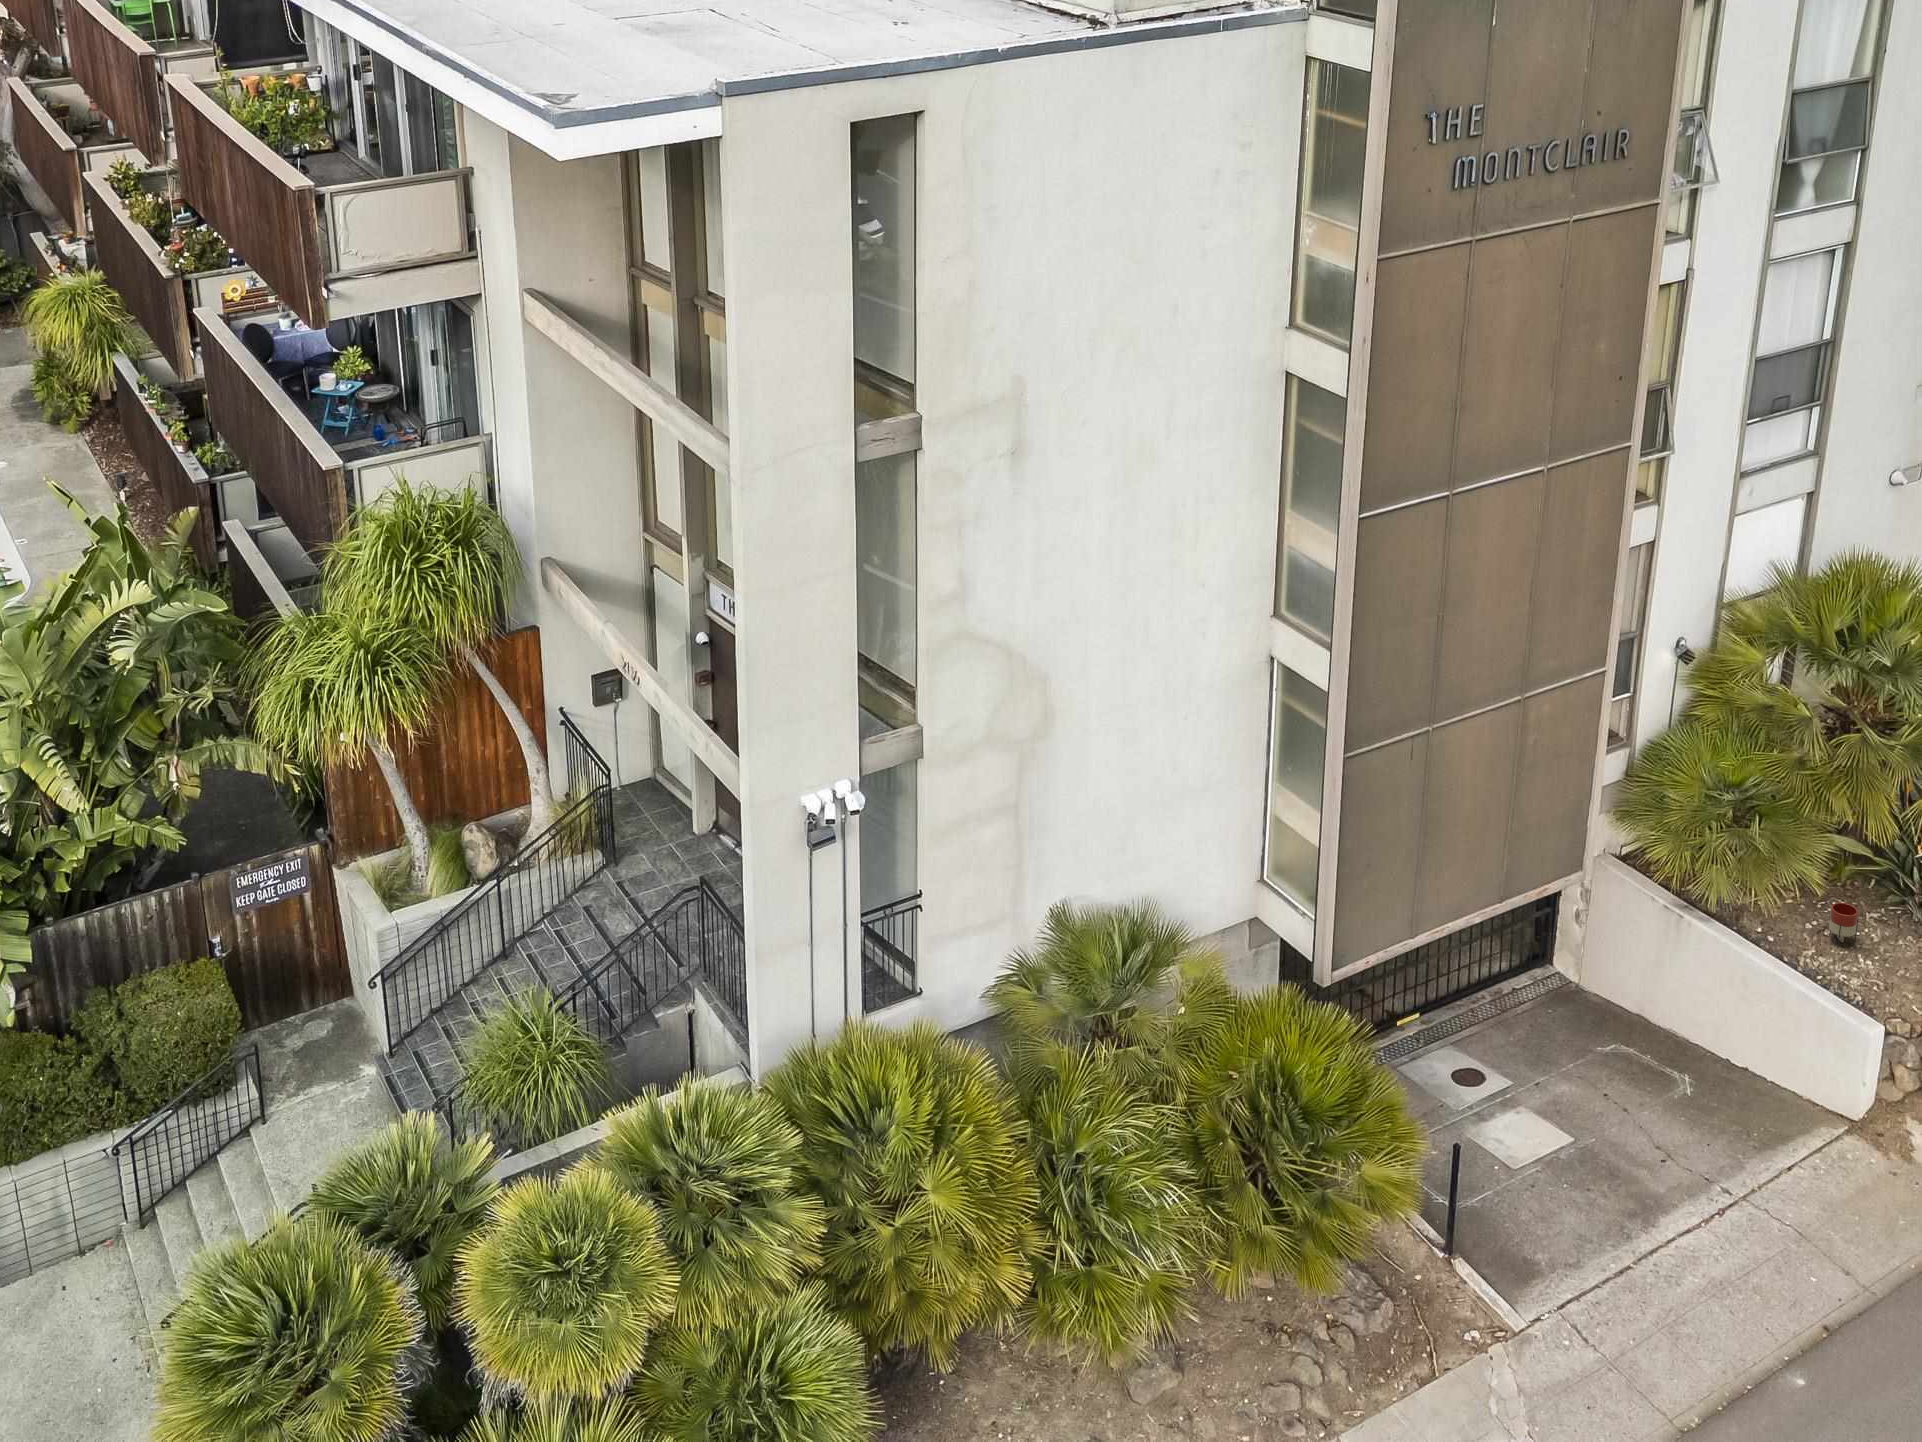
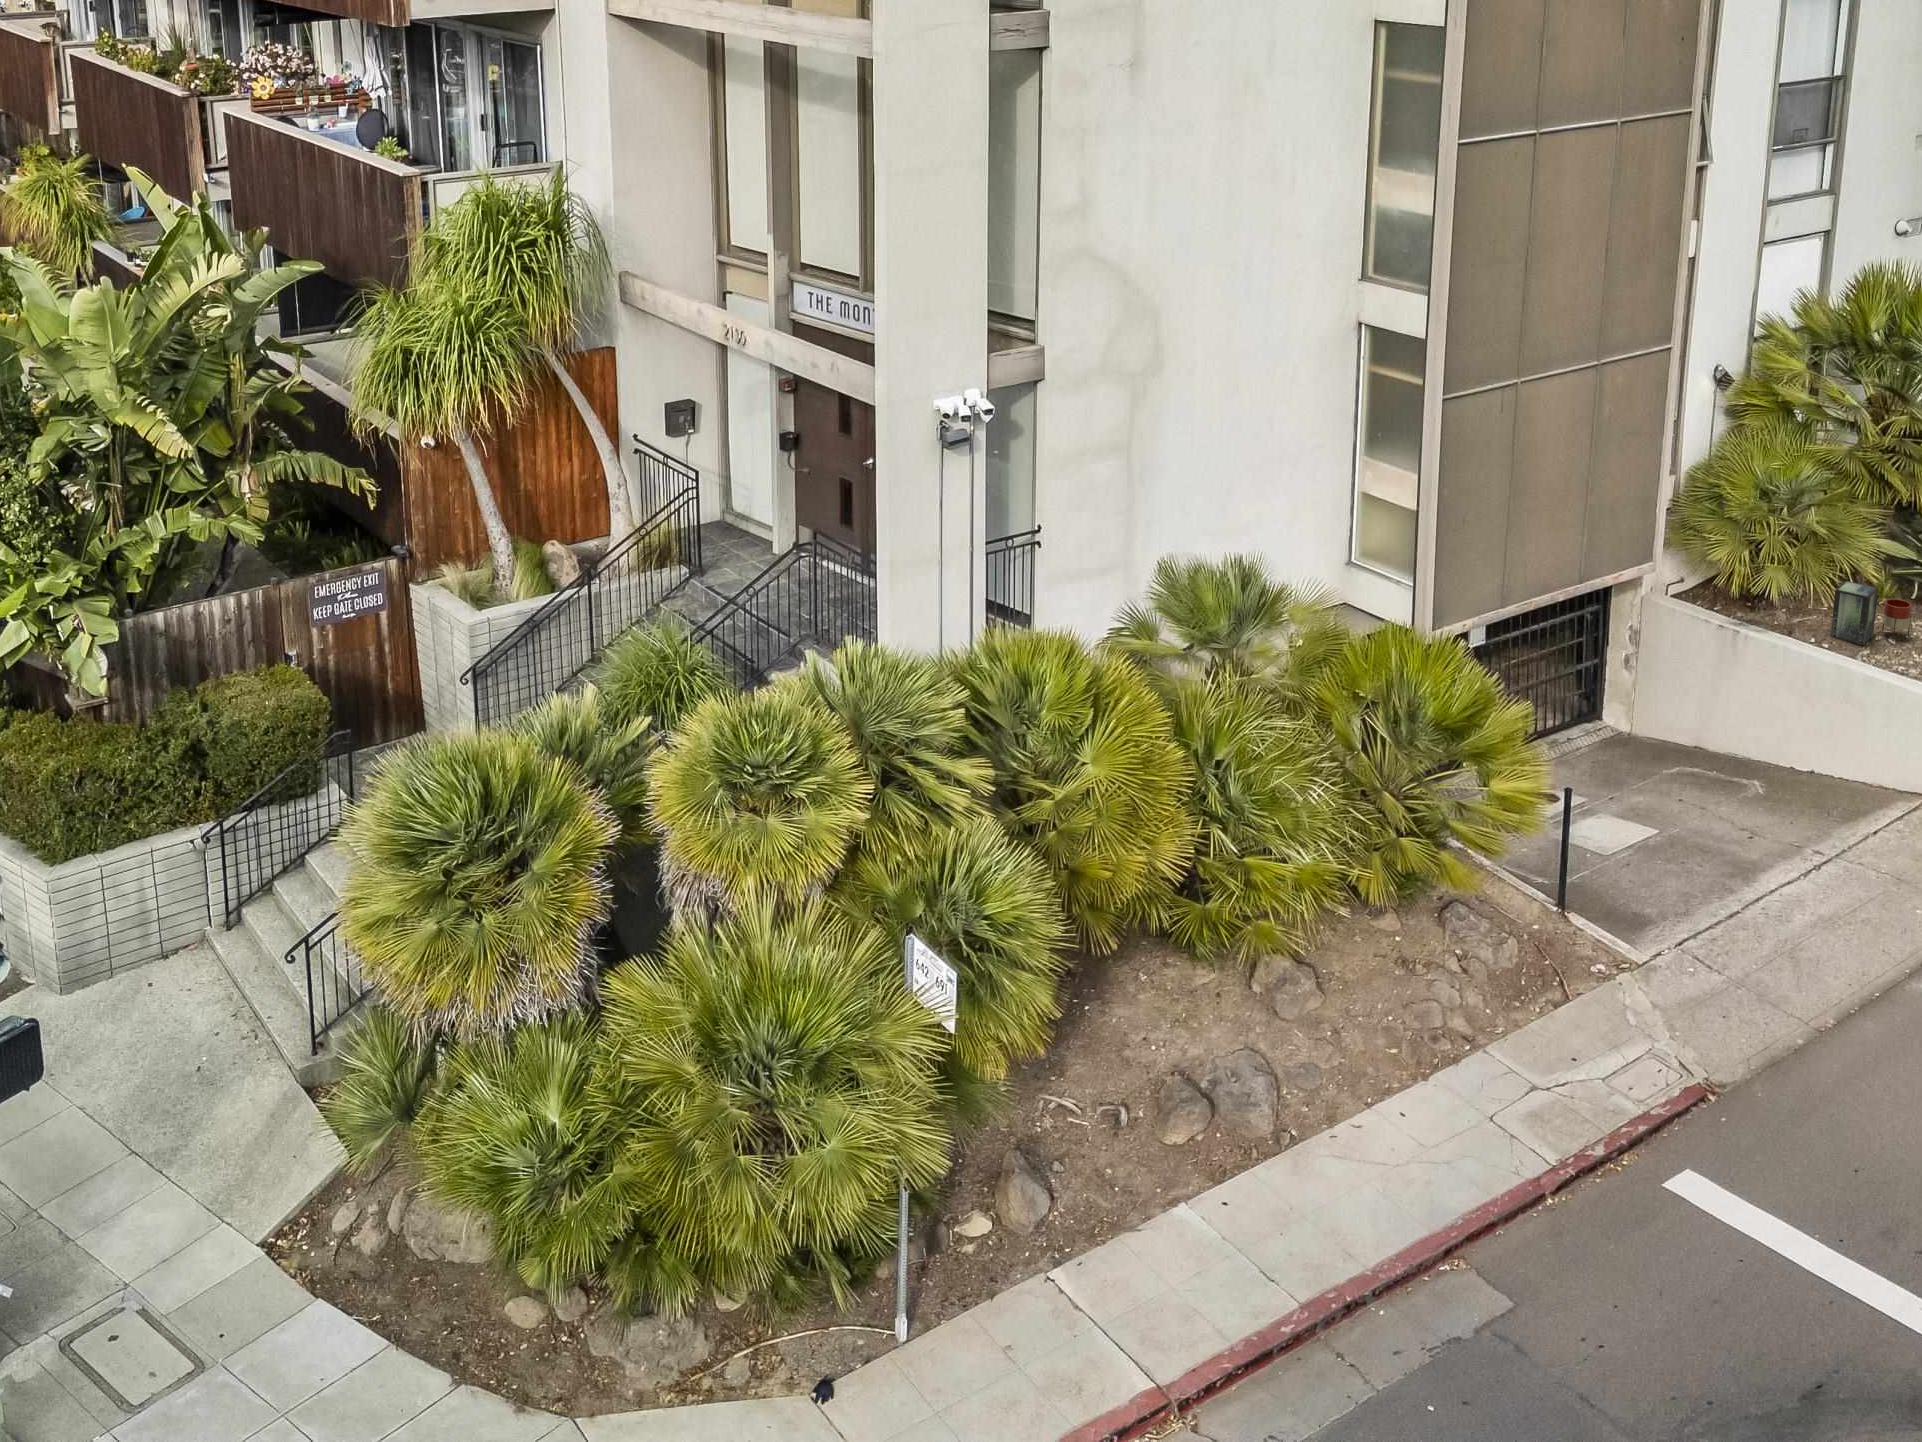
storage box: none [1773,883,1823,954] -> present [1831,581,1878,646]

